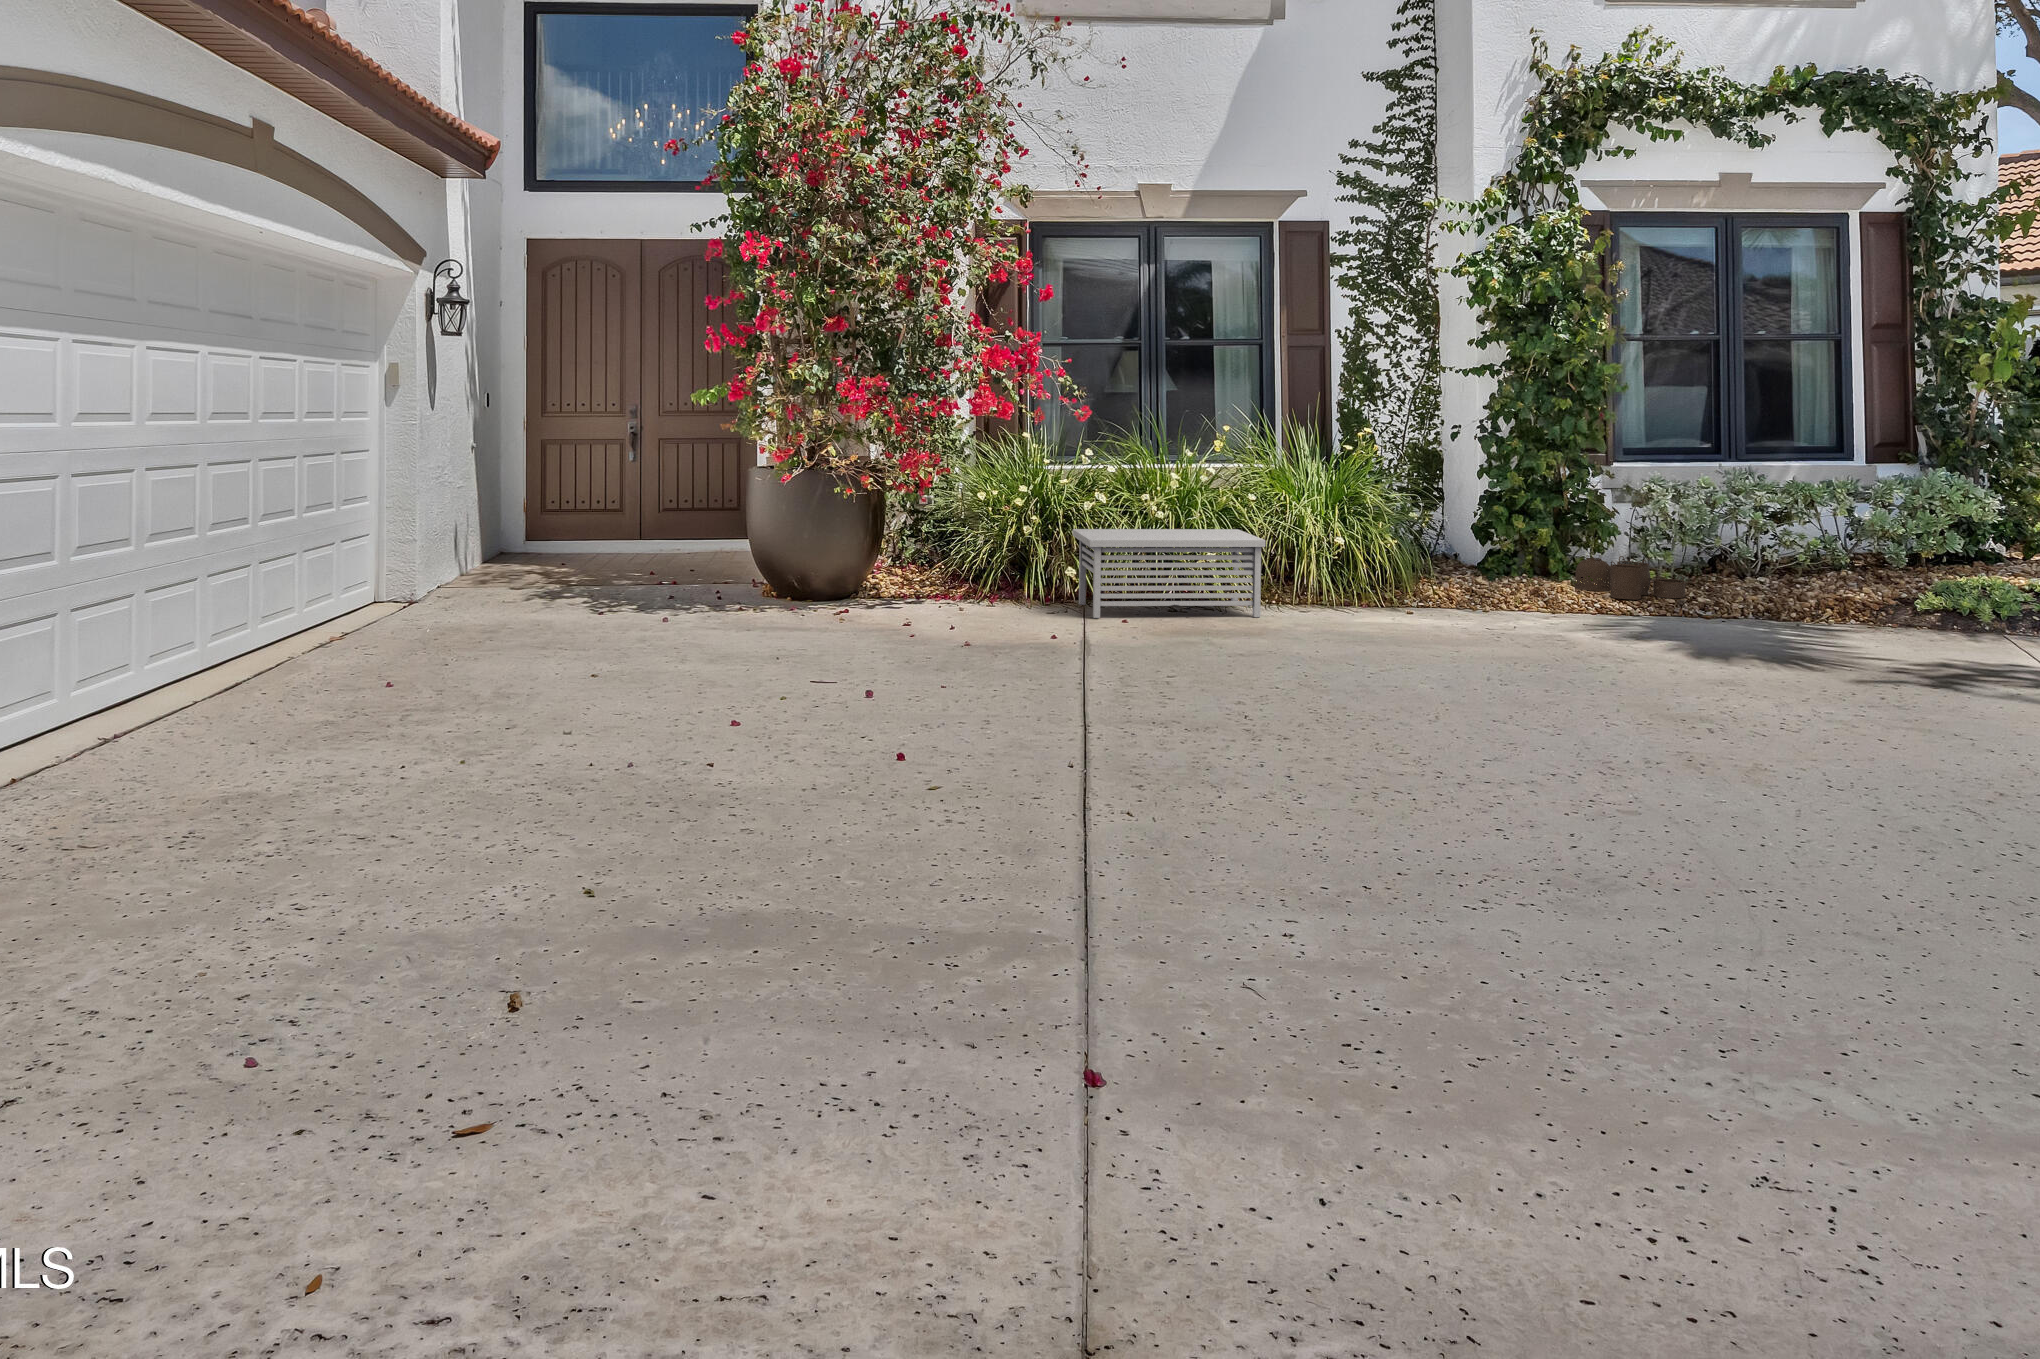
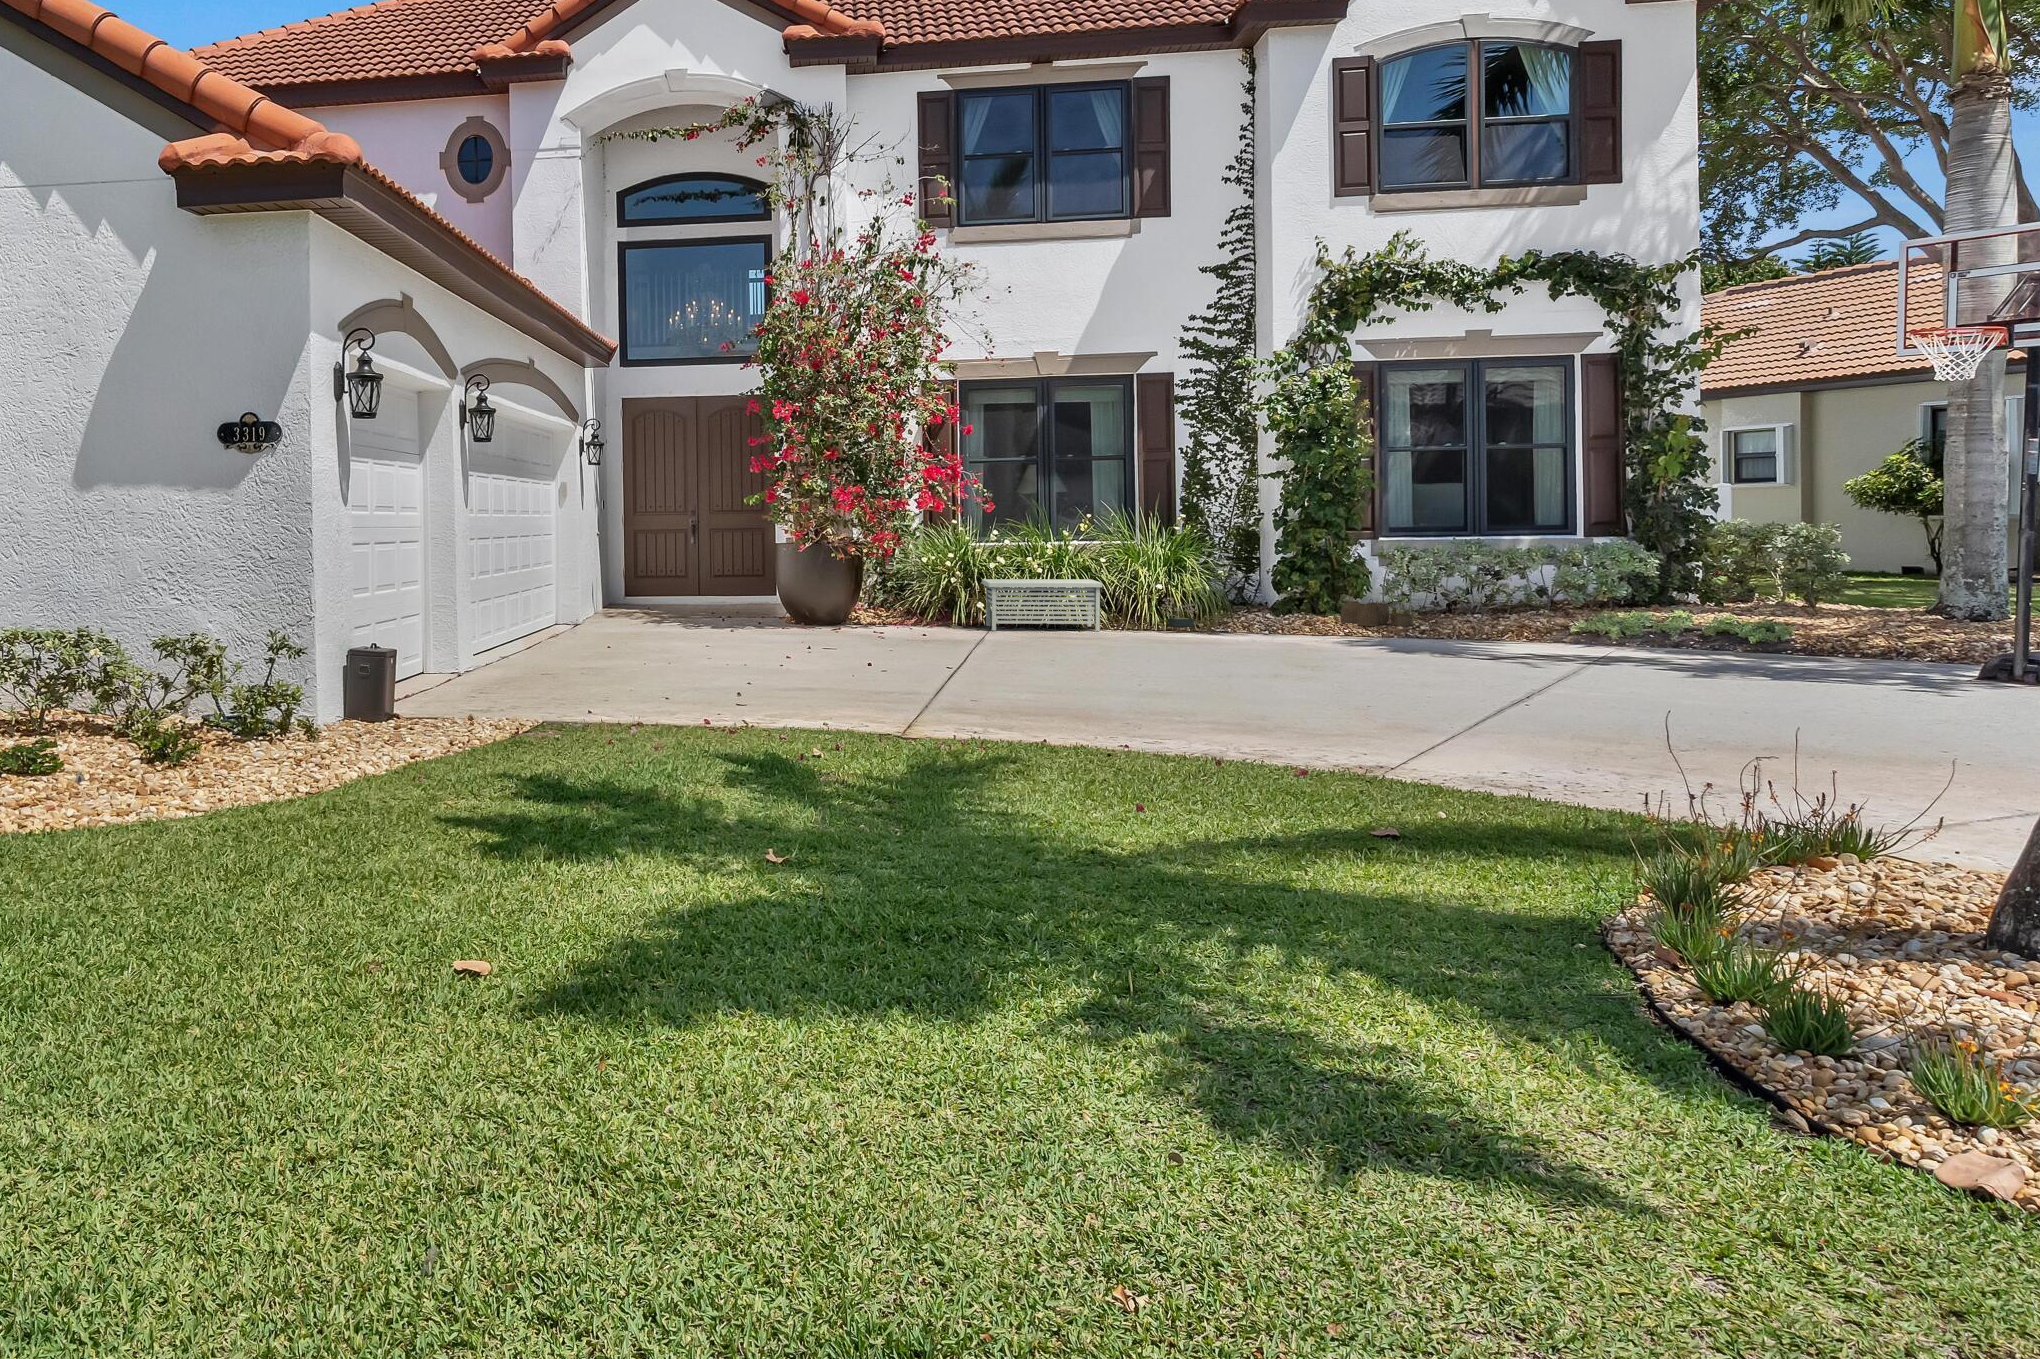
decorative plant: none [1340,557,1391,603] -> present [1162,598,1197,627]

